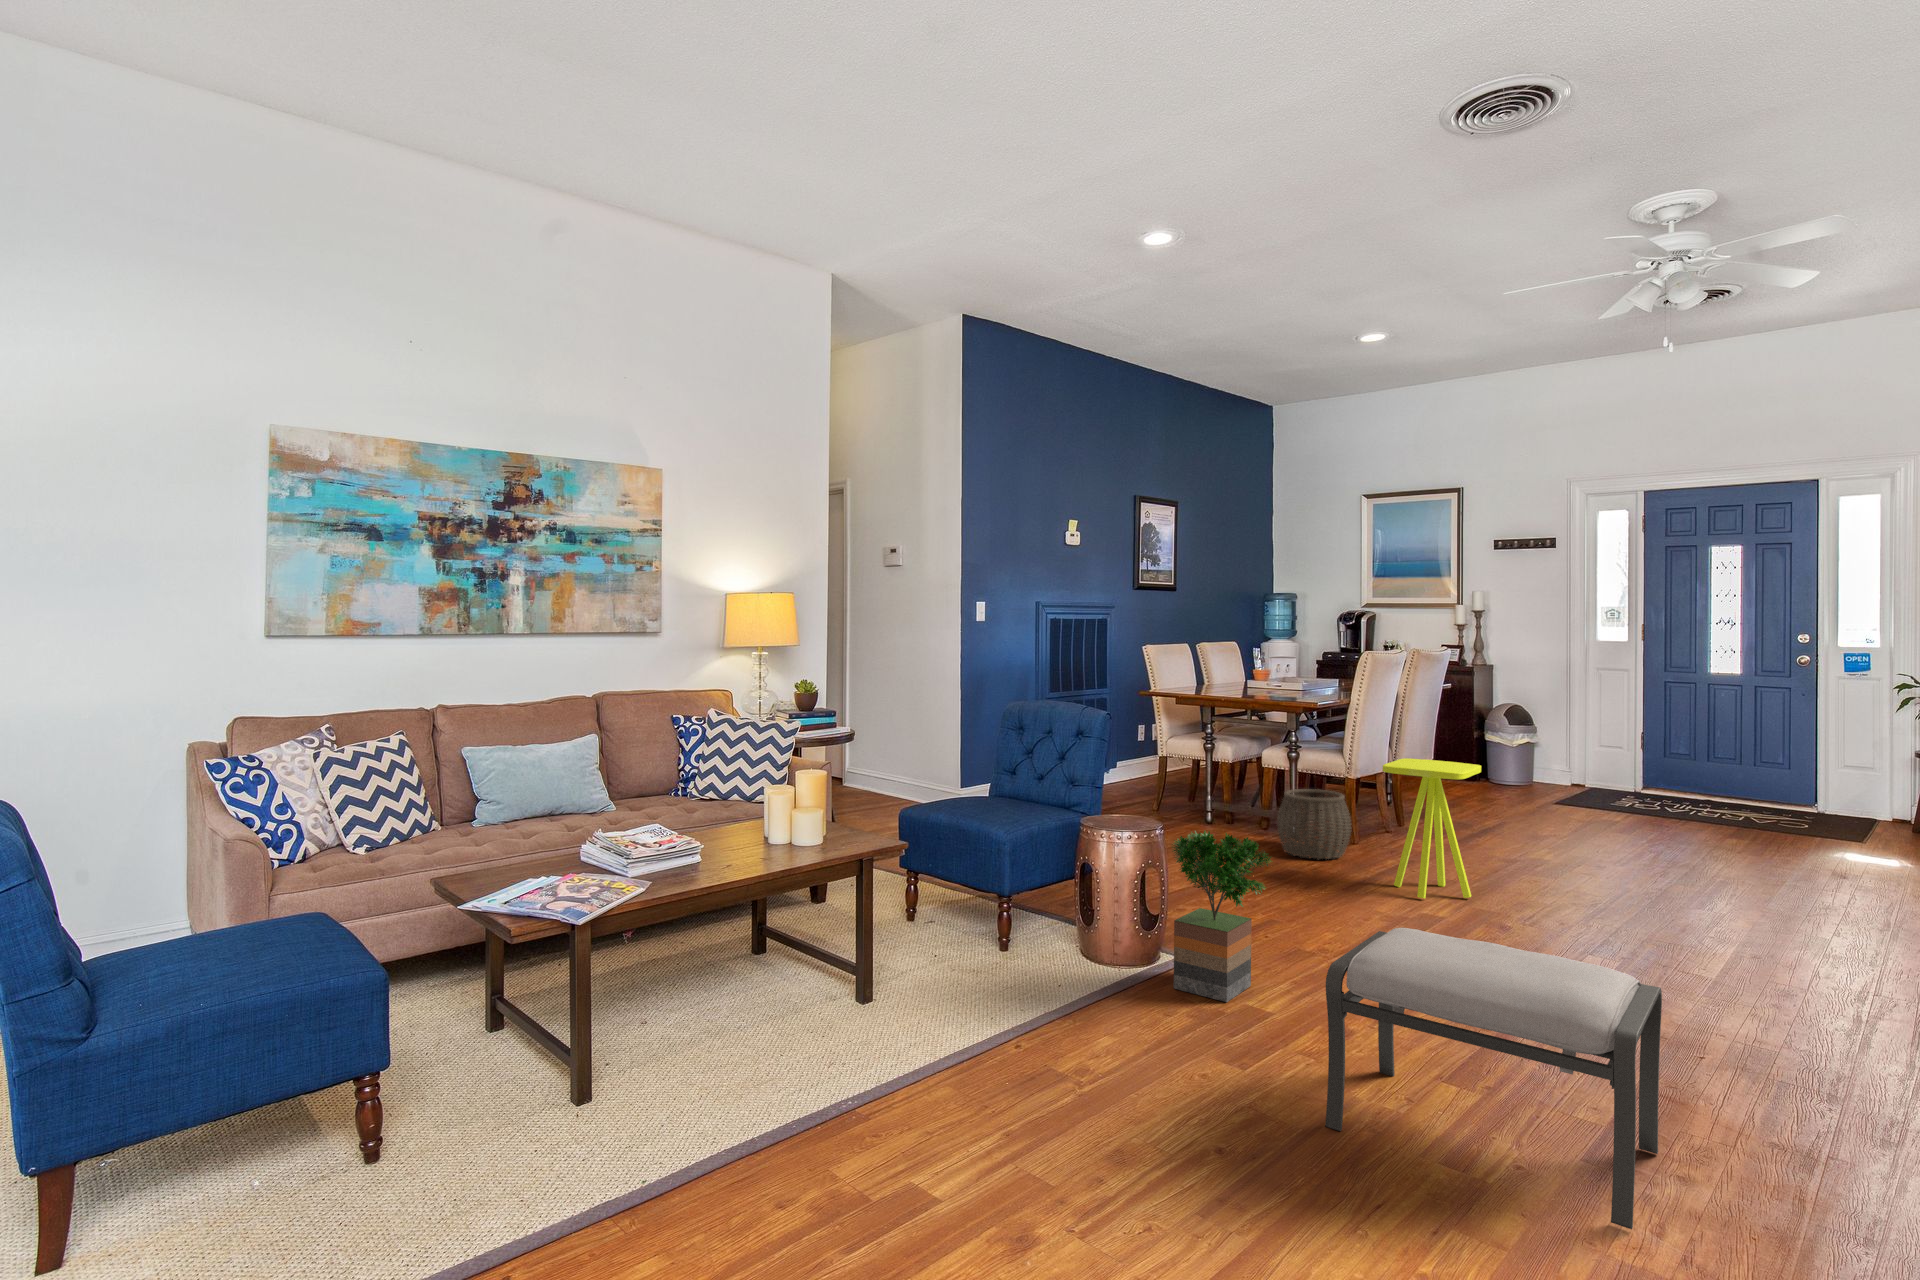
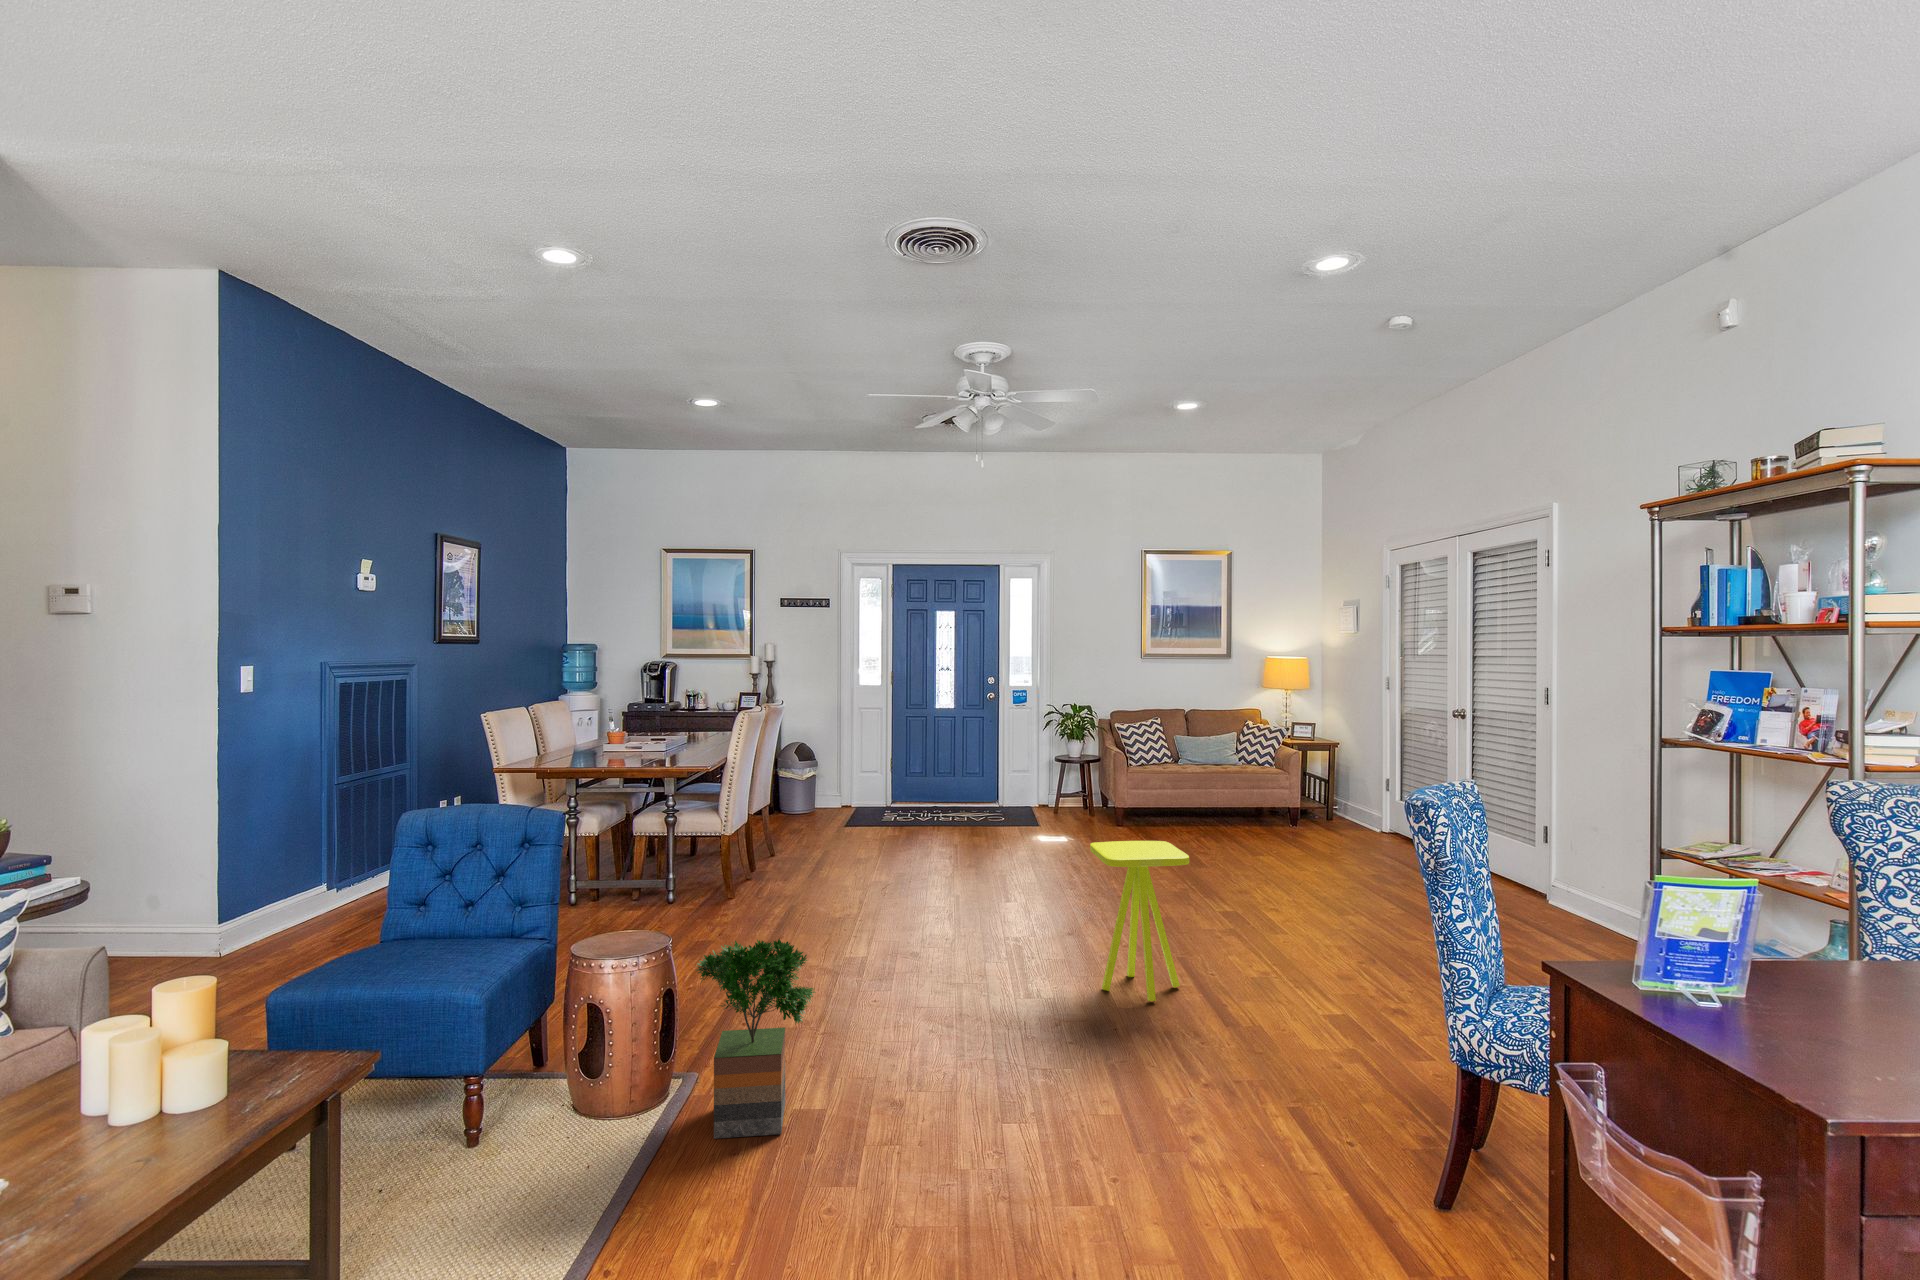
side table: present [1382,758,1481,898] -> present [1090,841,1190,1001]
woven basket: present [1277,789,1351,860] -> none [671,852,746,927]
ottoman: present [1325,928,1662,1229] -> none [971,1002,1255,1251]

